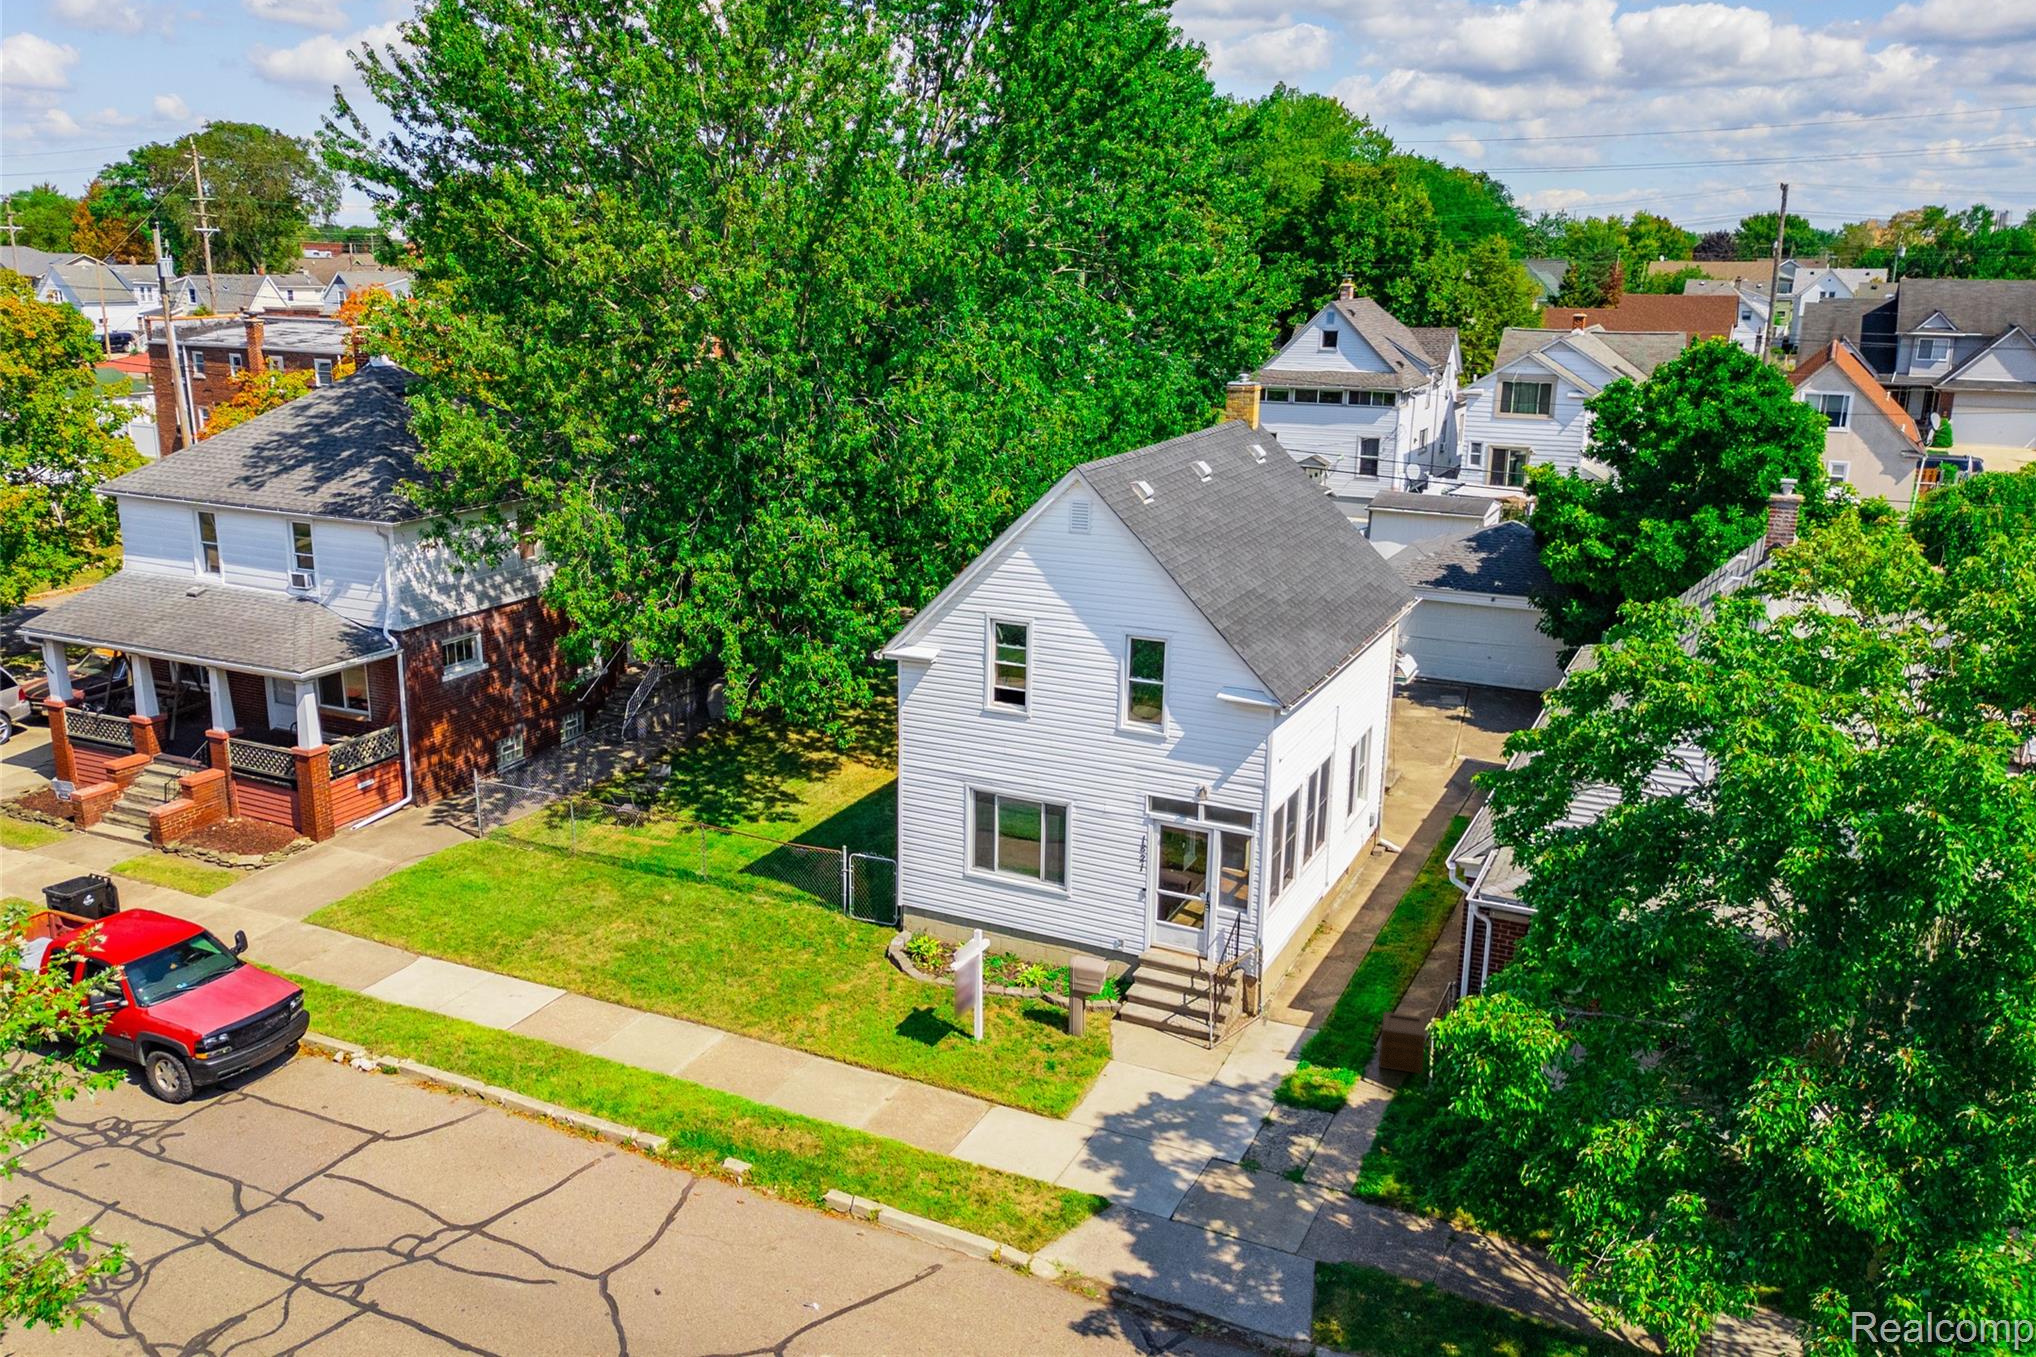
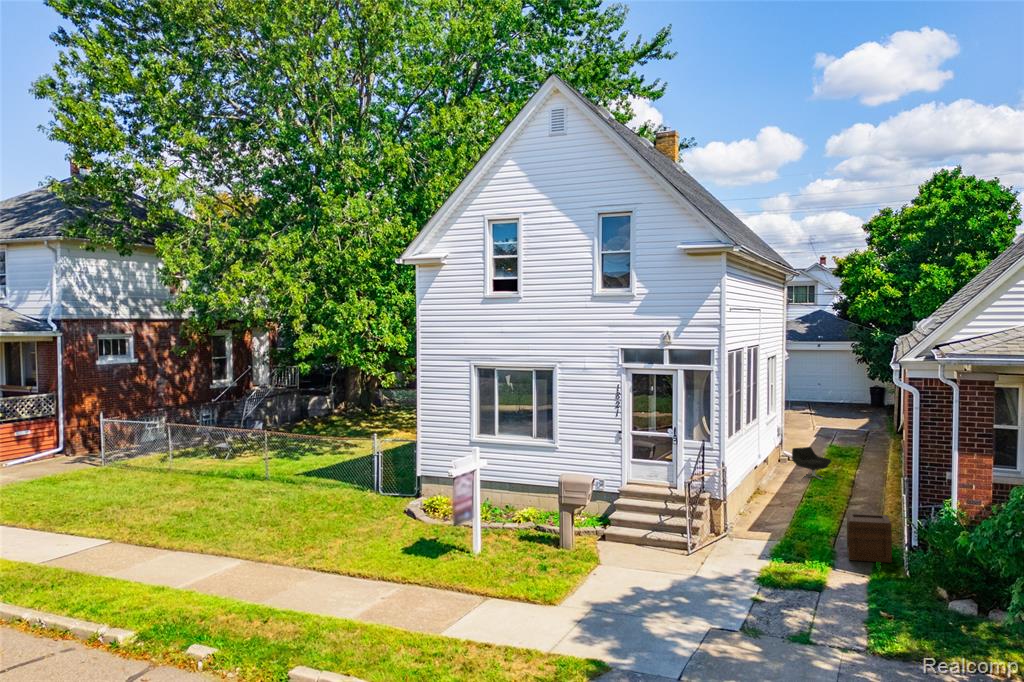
lounge chair: none [1350,848,1397,895] -> present [792,447,831,477]

